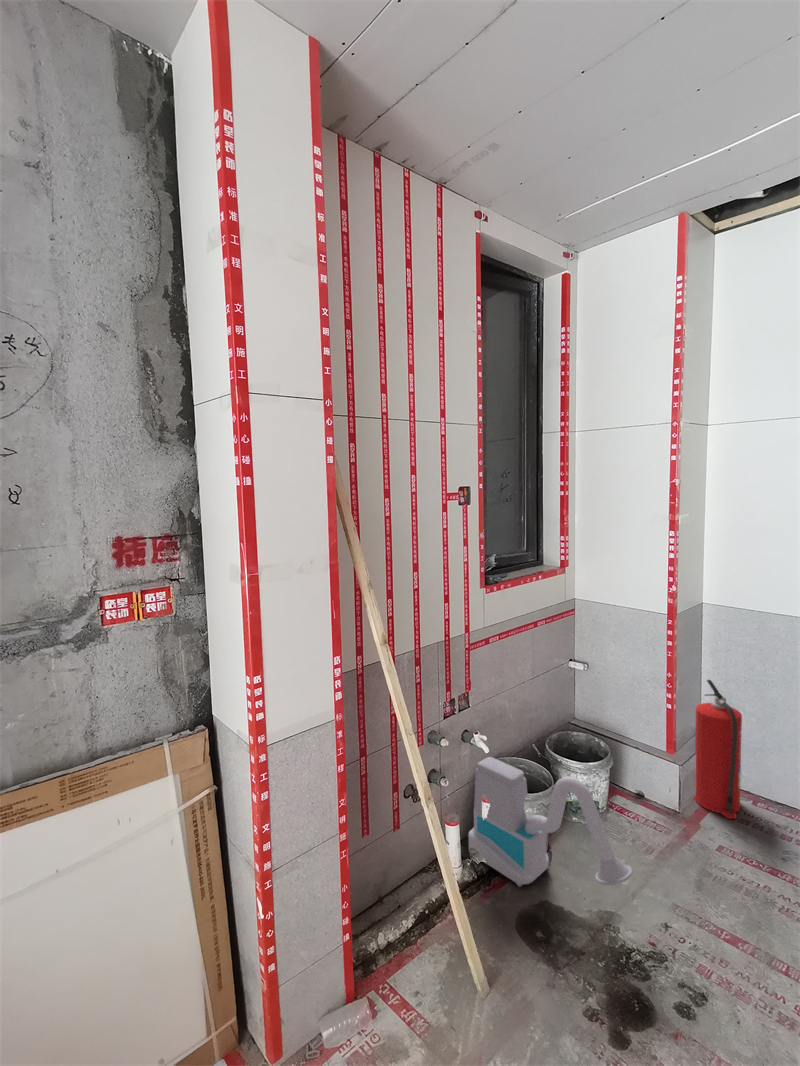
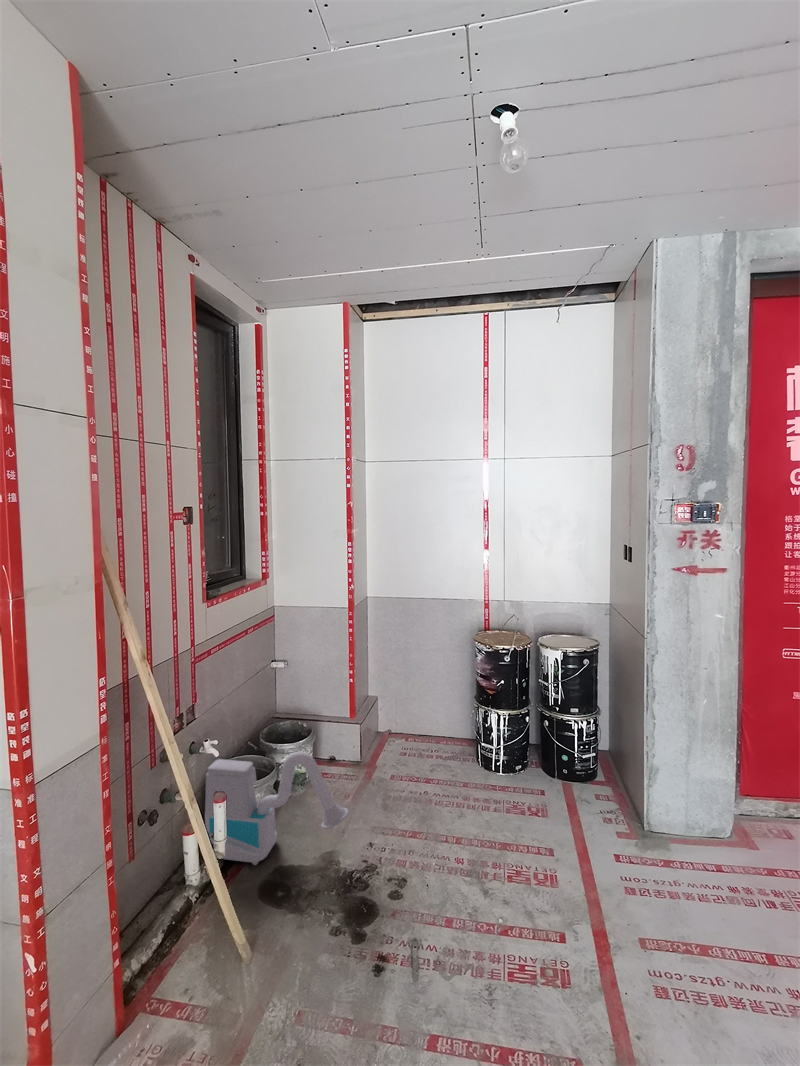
fire extinguisher: present [694,680,742,819] -> none [369,656,401,757]

